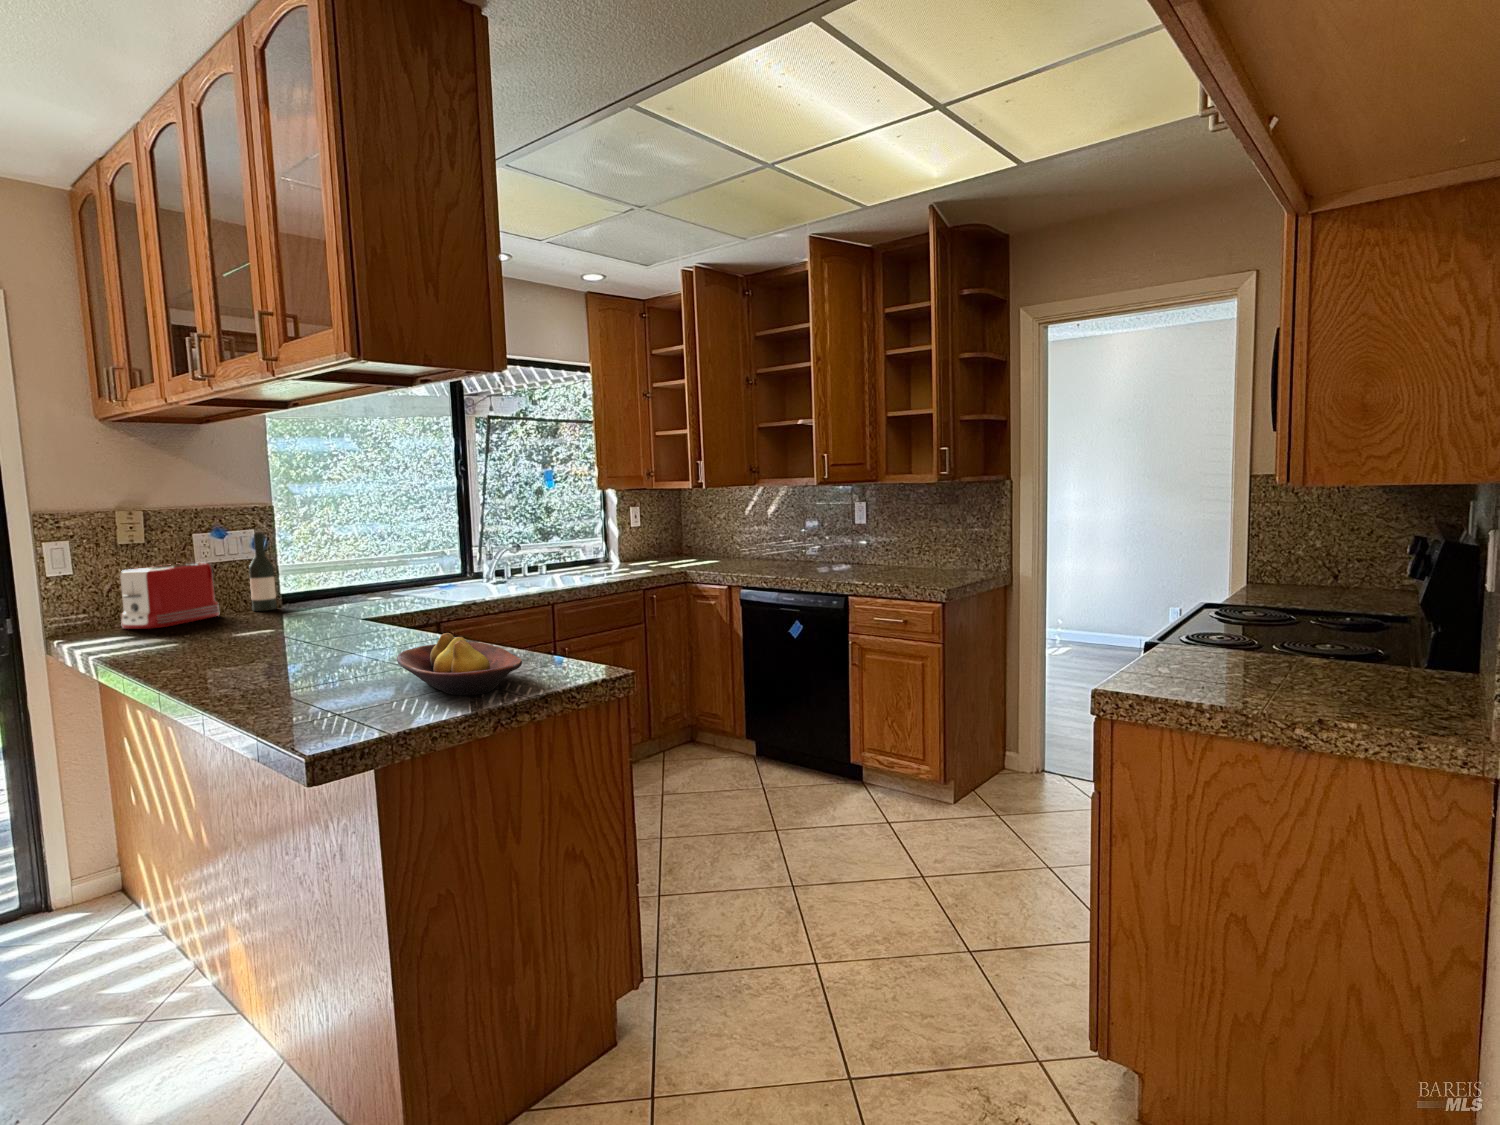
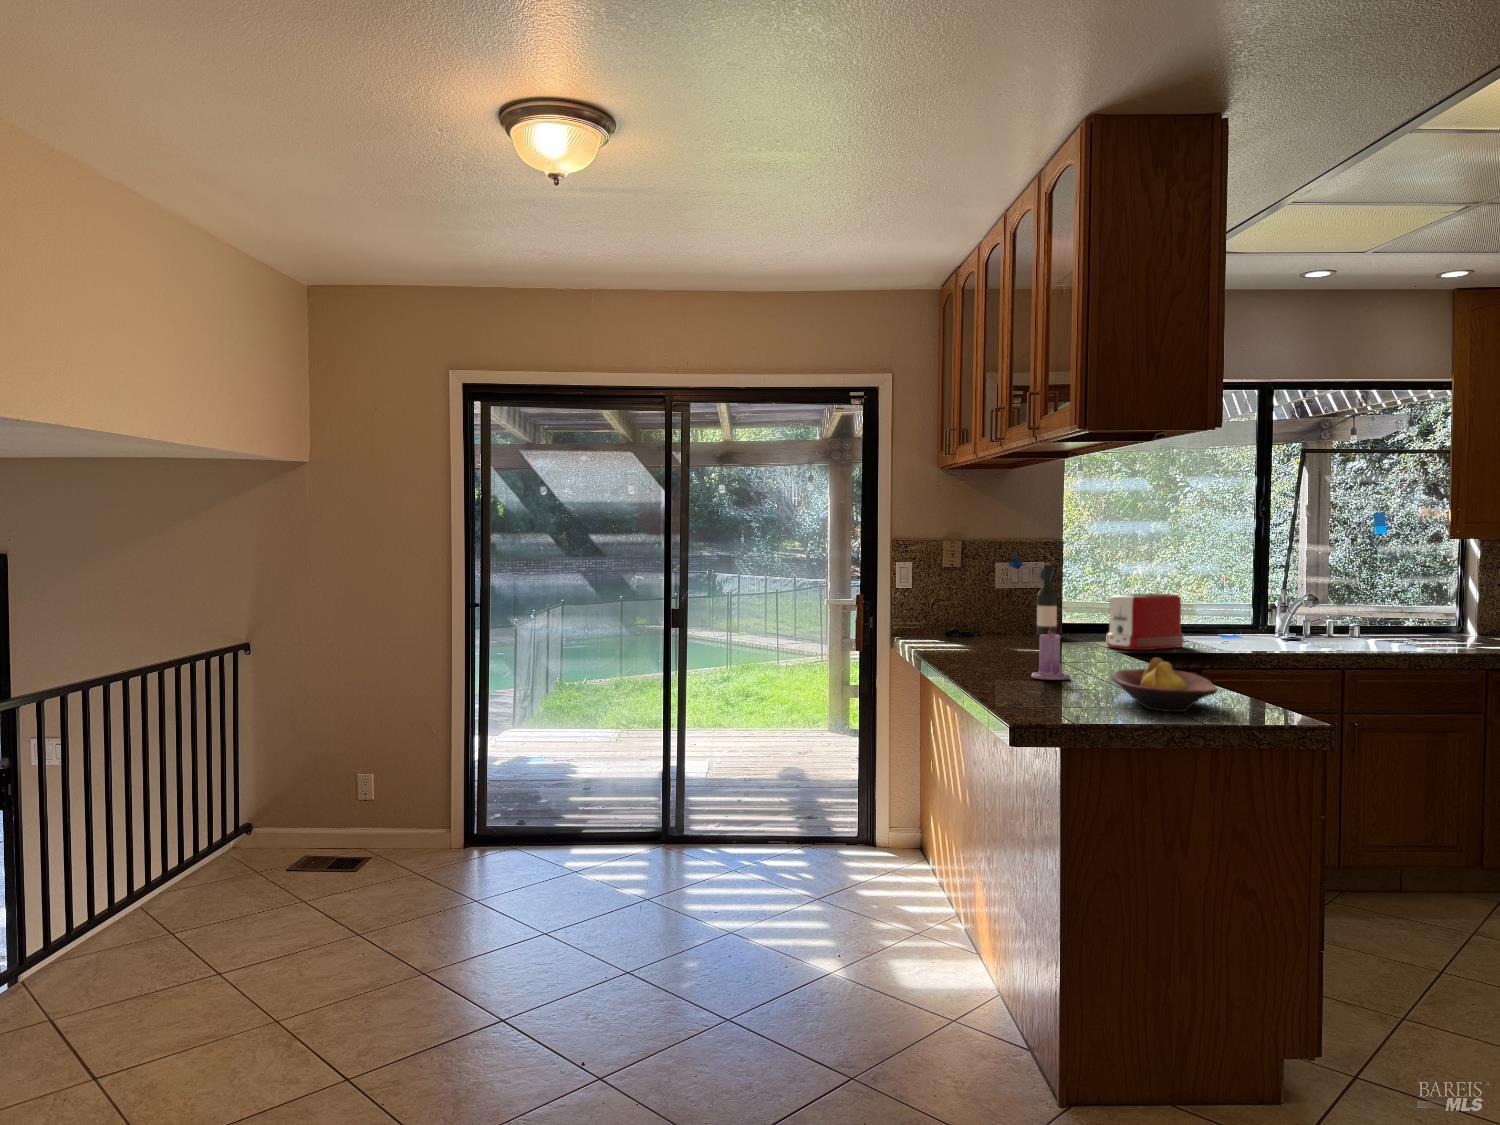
toaster: present [120,563,219,629] -> present [1106,593,1184,650]
candle: none [282,610,333,675] -> present [1031,628,1070,680]

